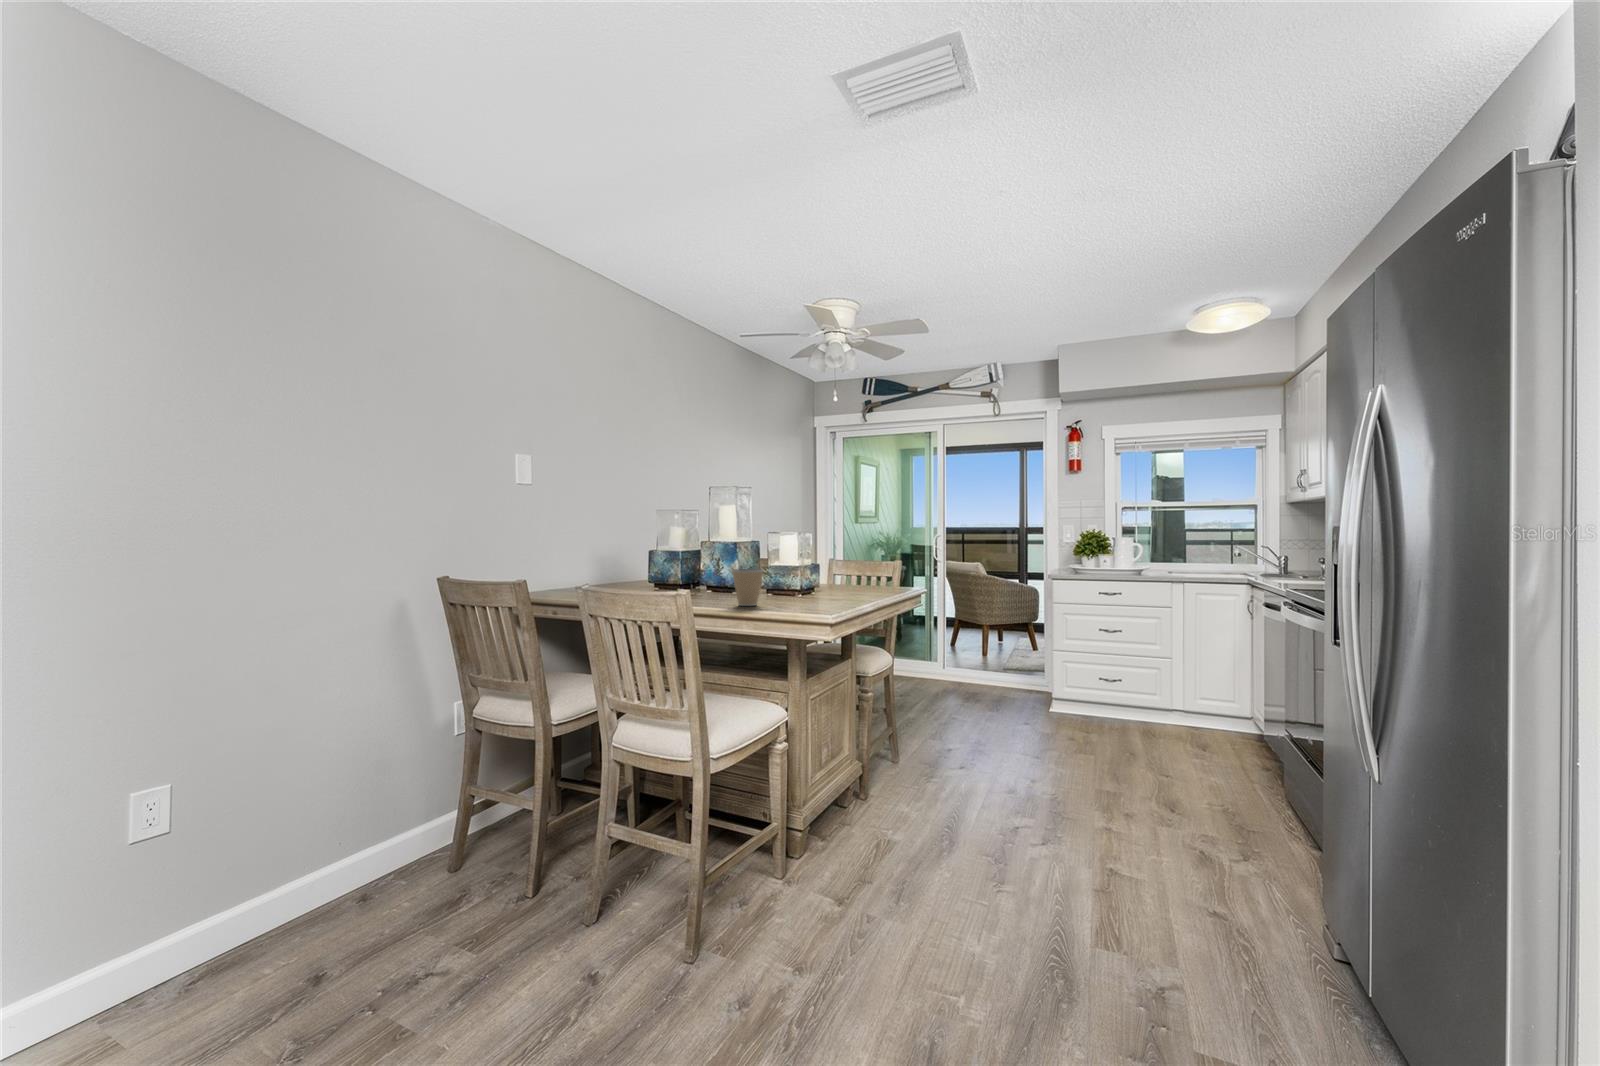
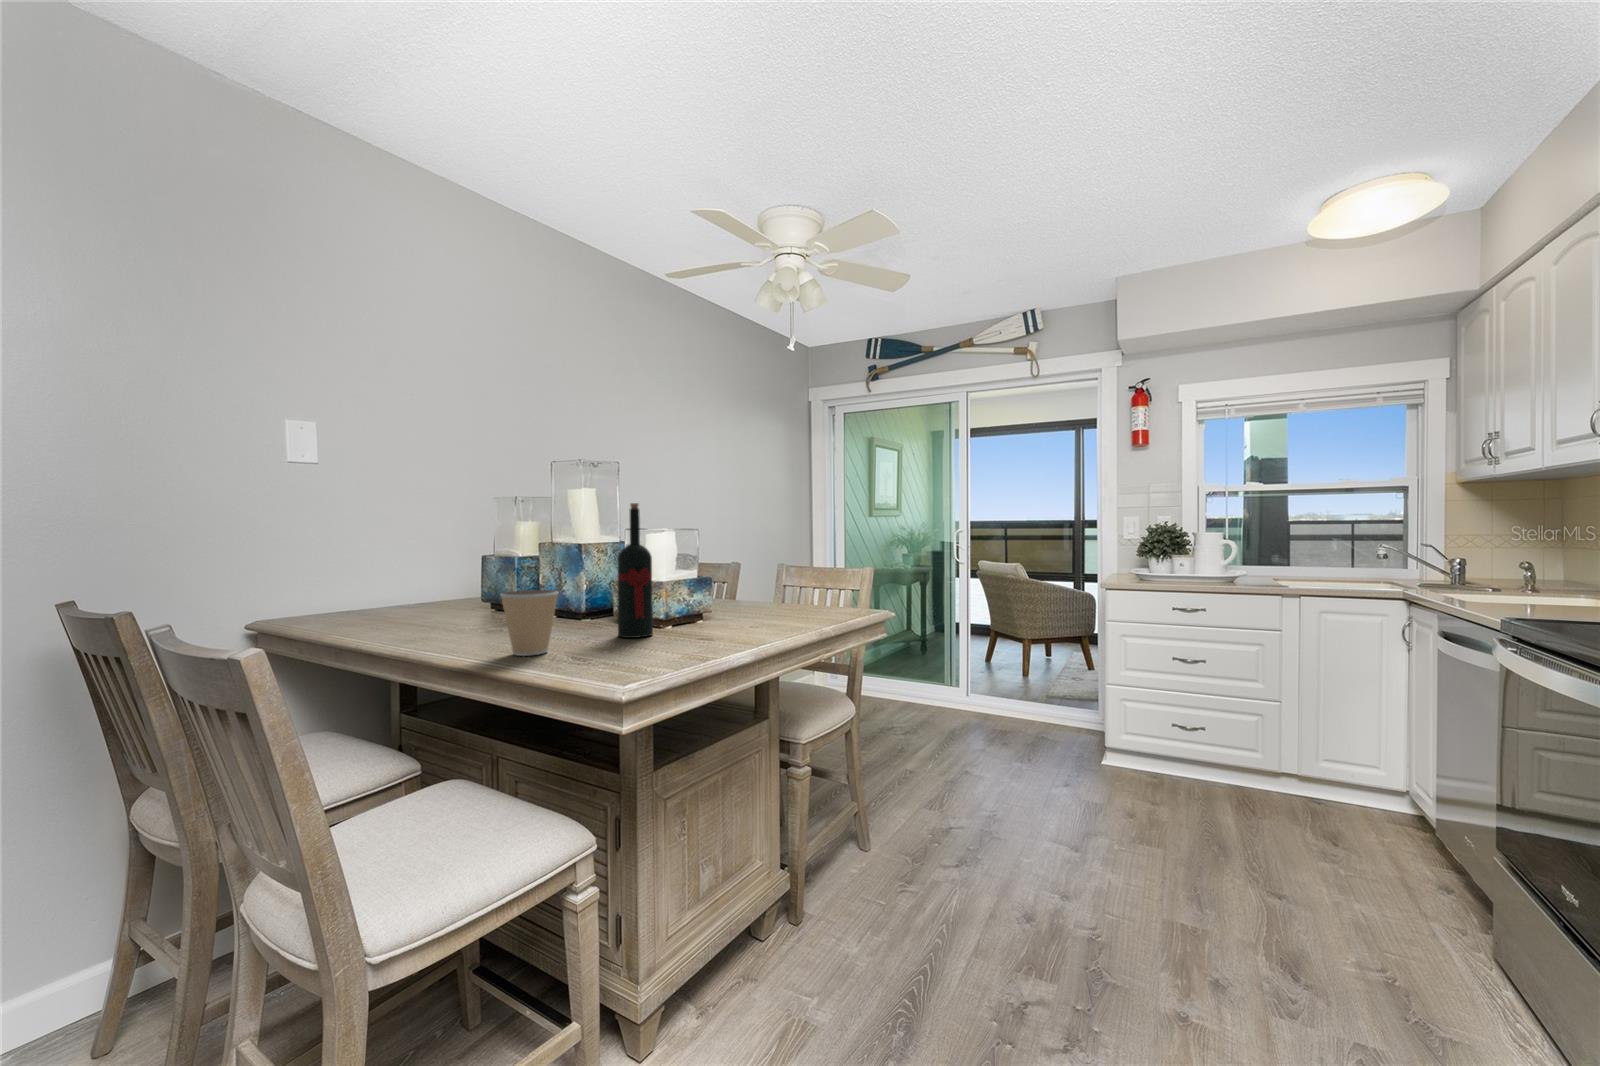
wine bottle: none [779,517,801,599] -> present [618,503,653,638]

